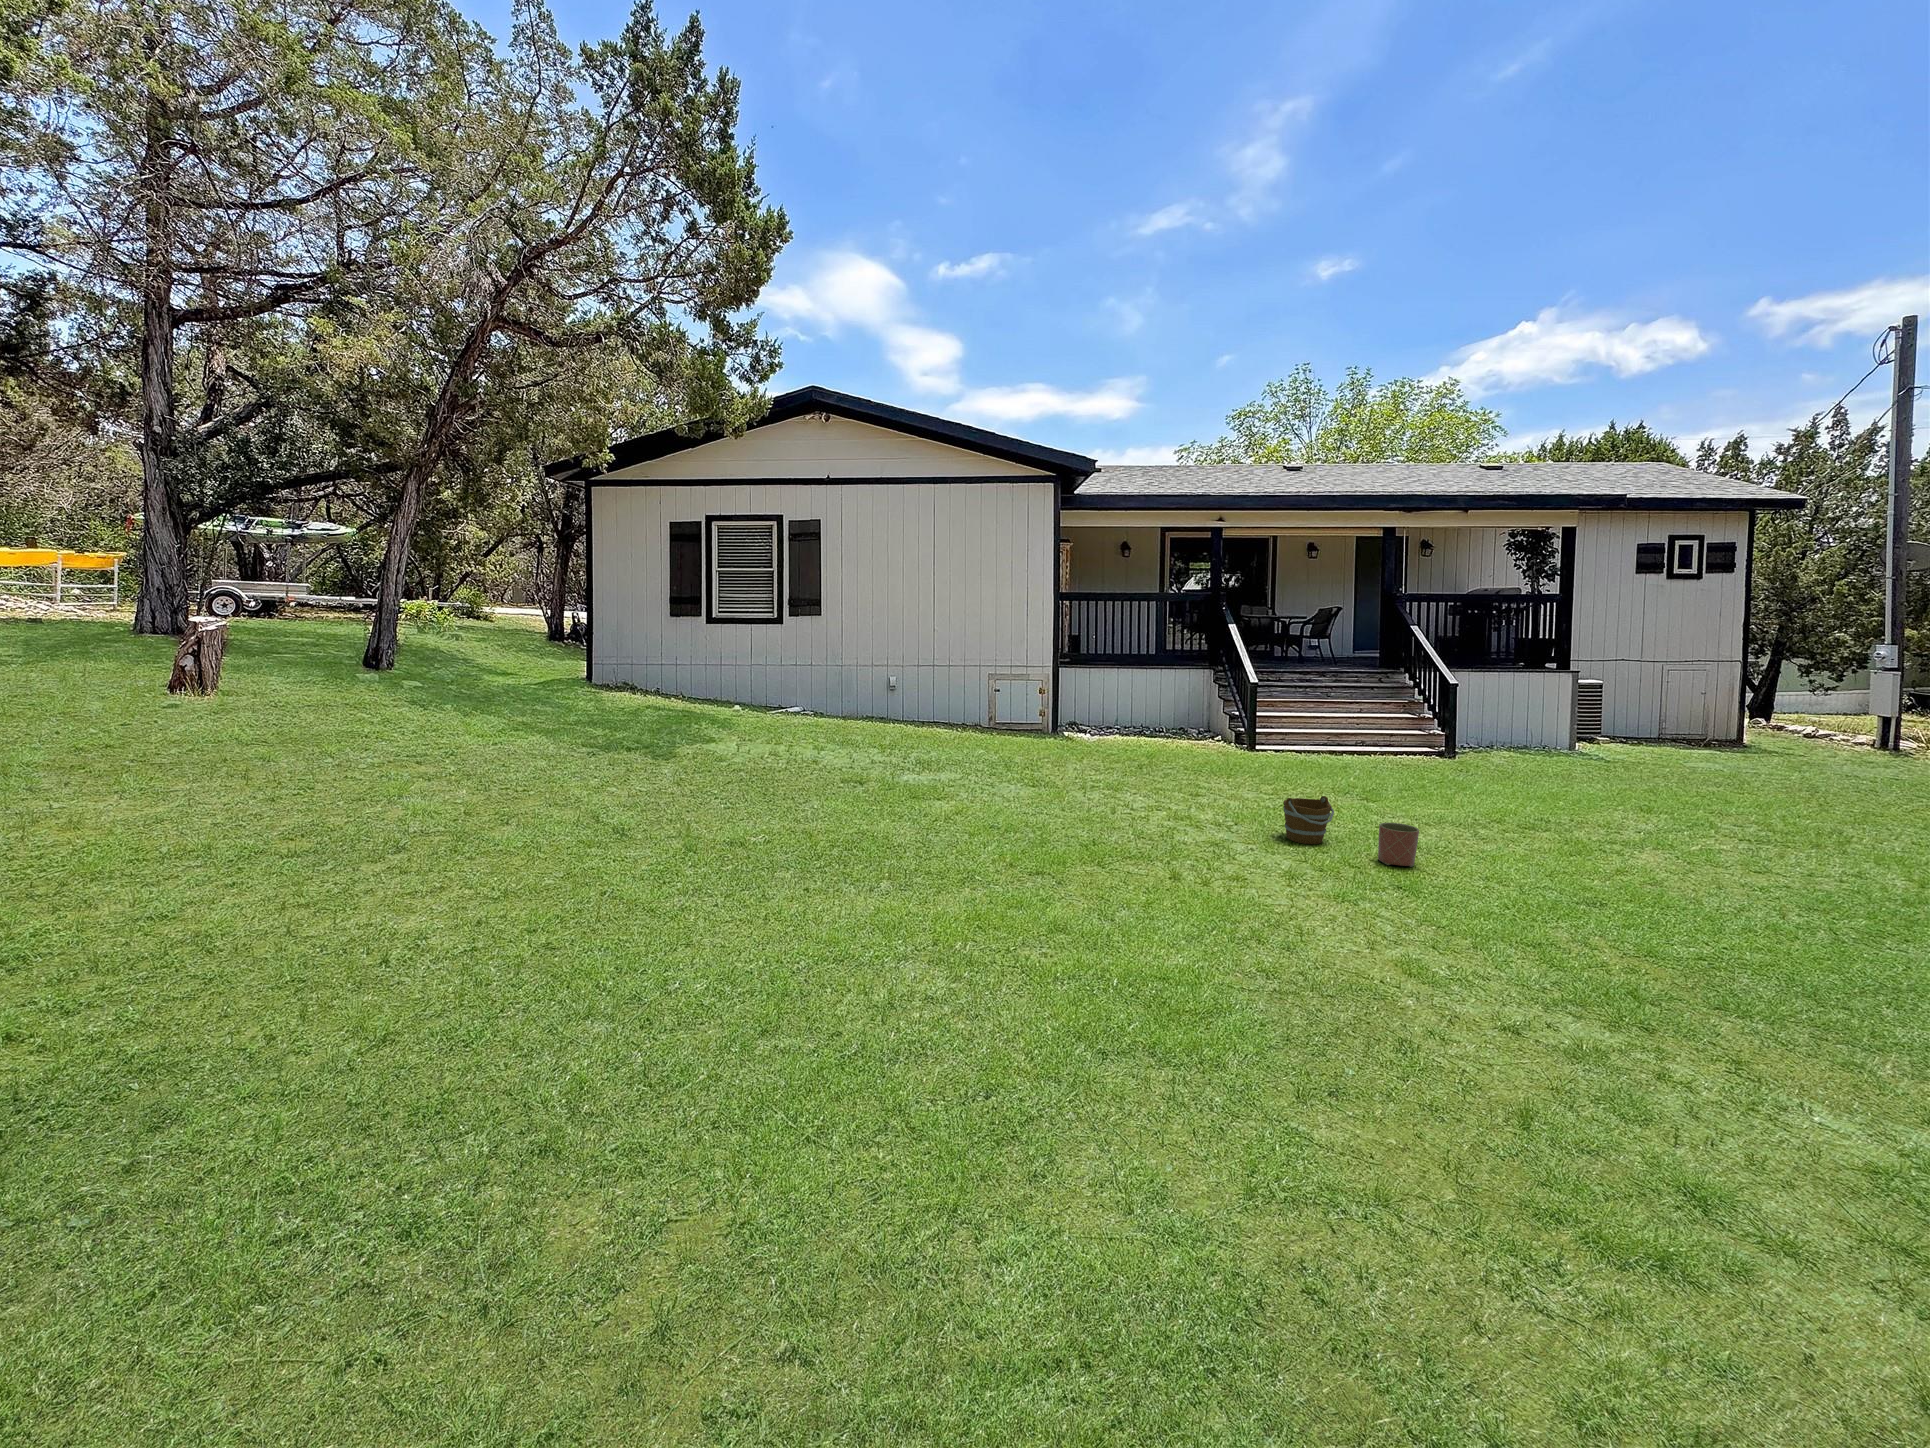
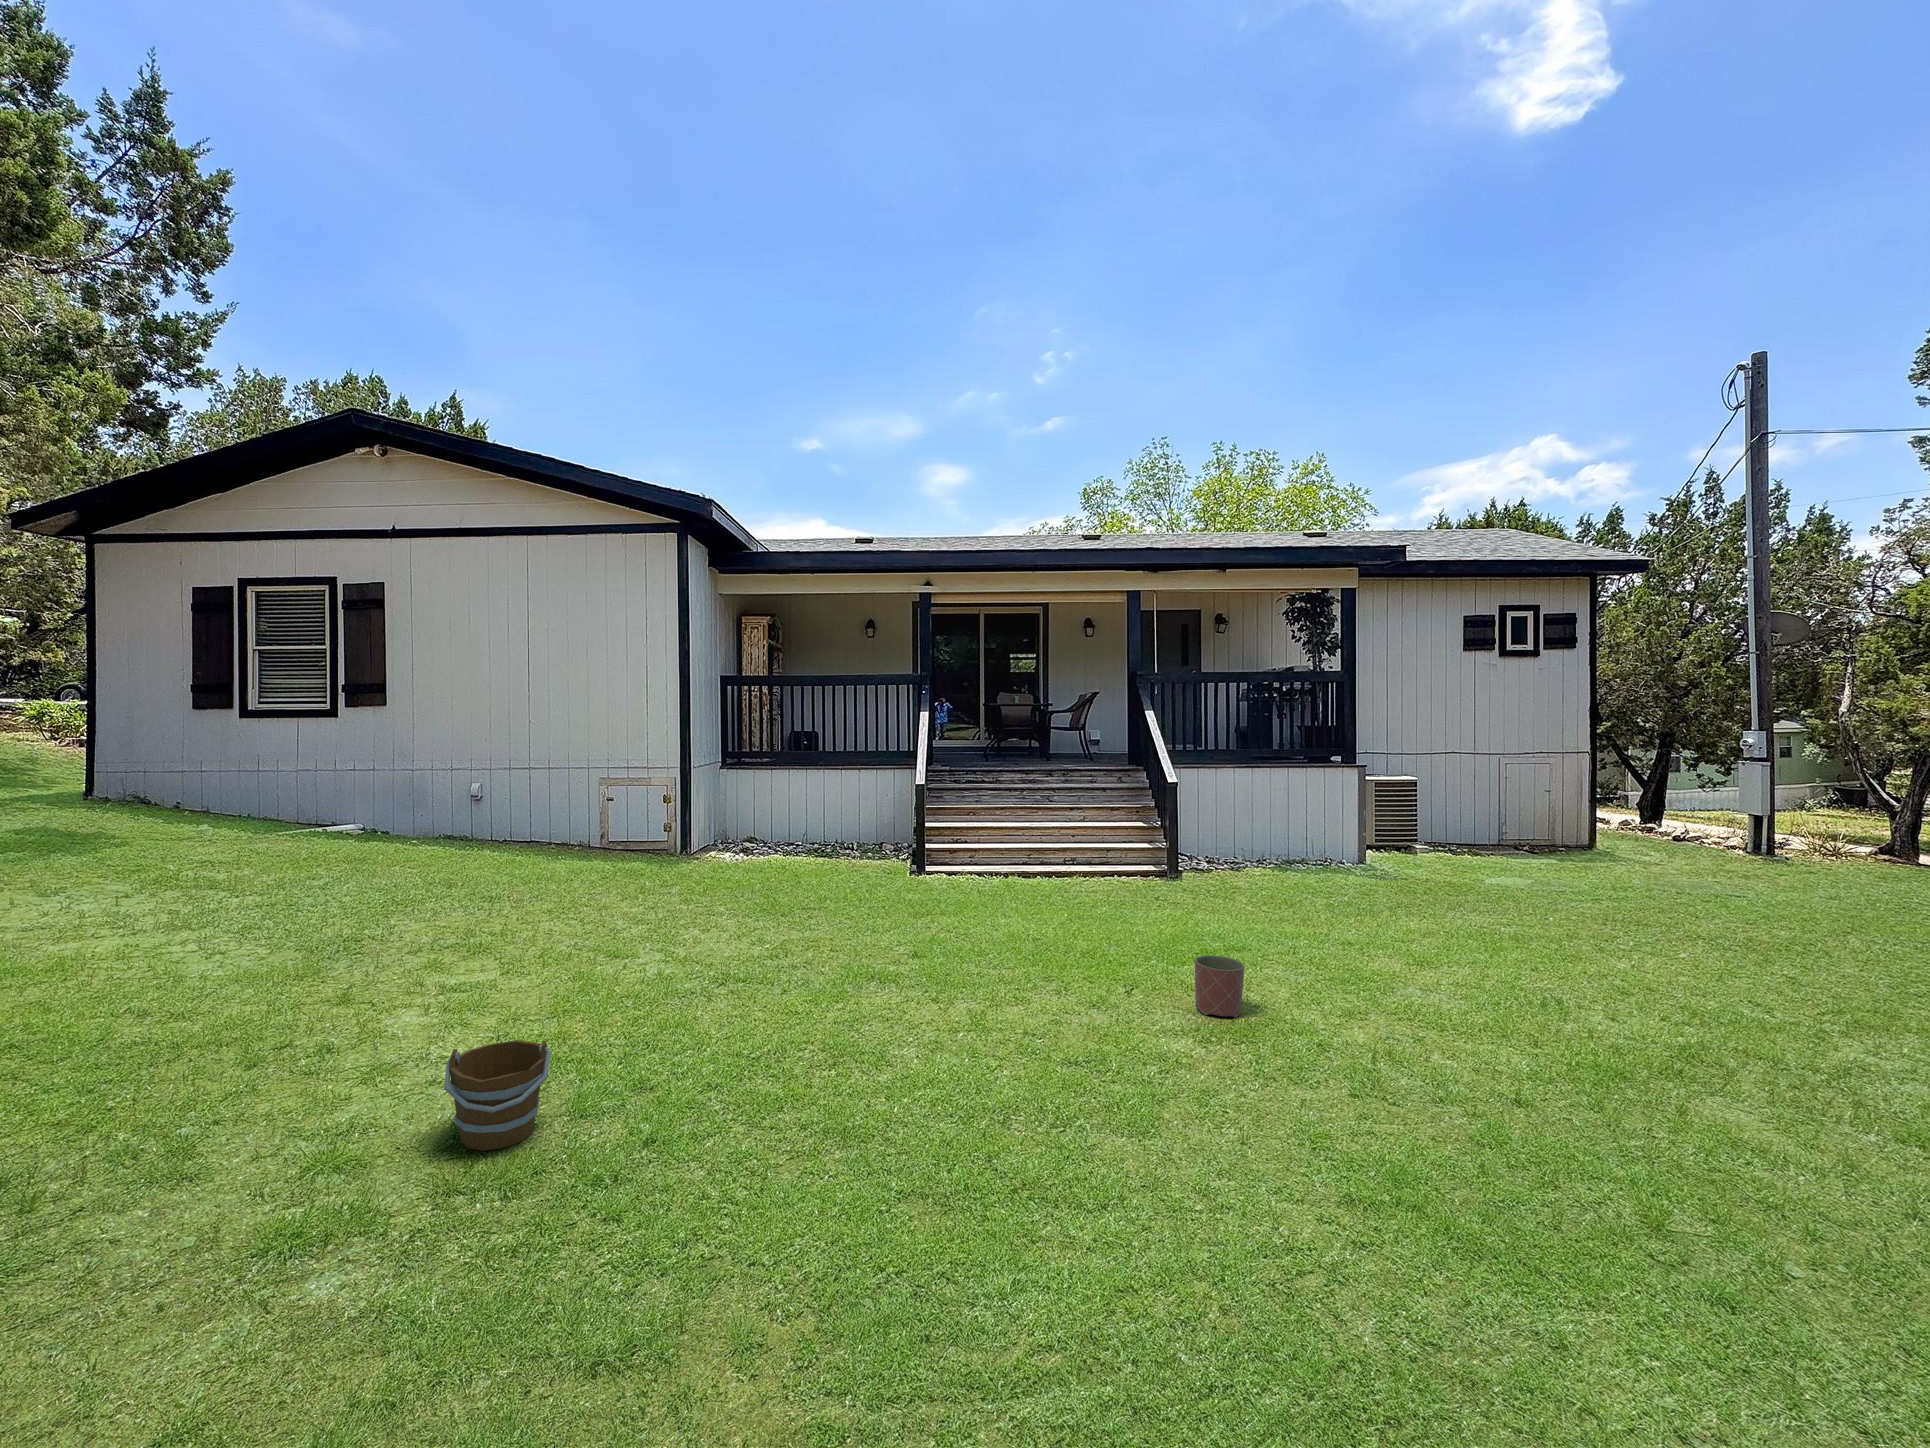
planter: present [1378,822,1419,867] -> present [1195,955,1244,1018]

